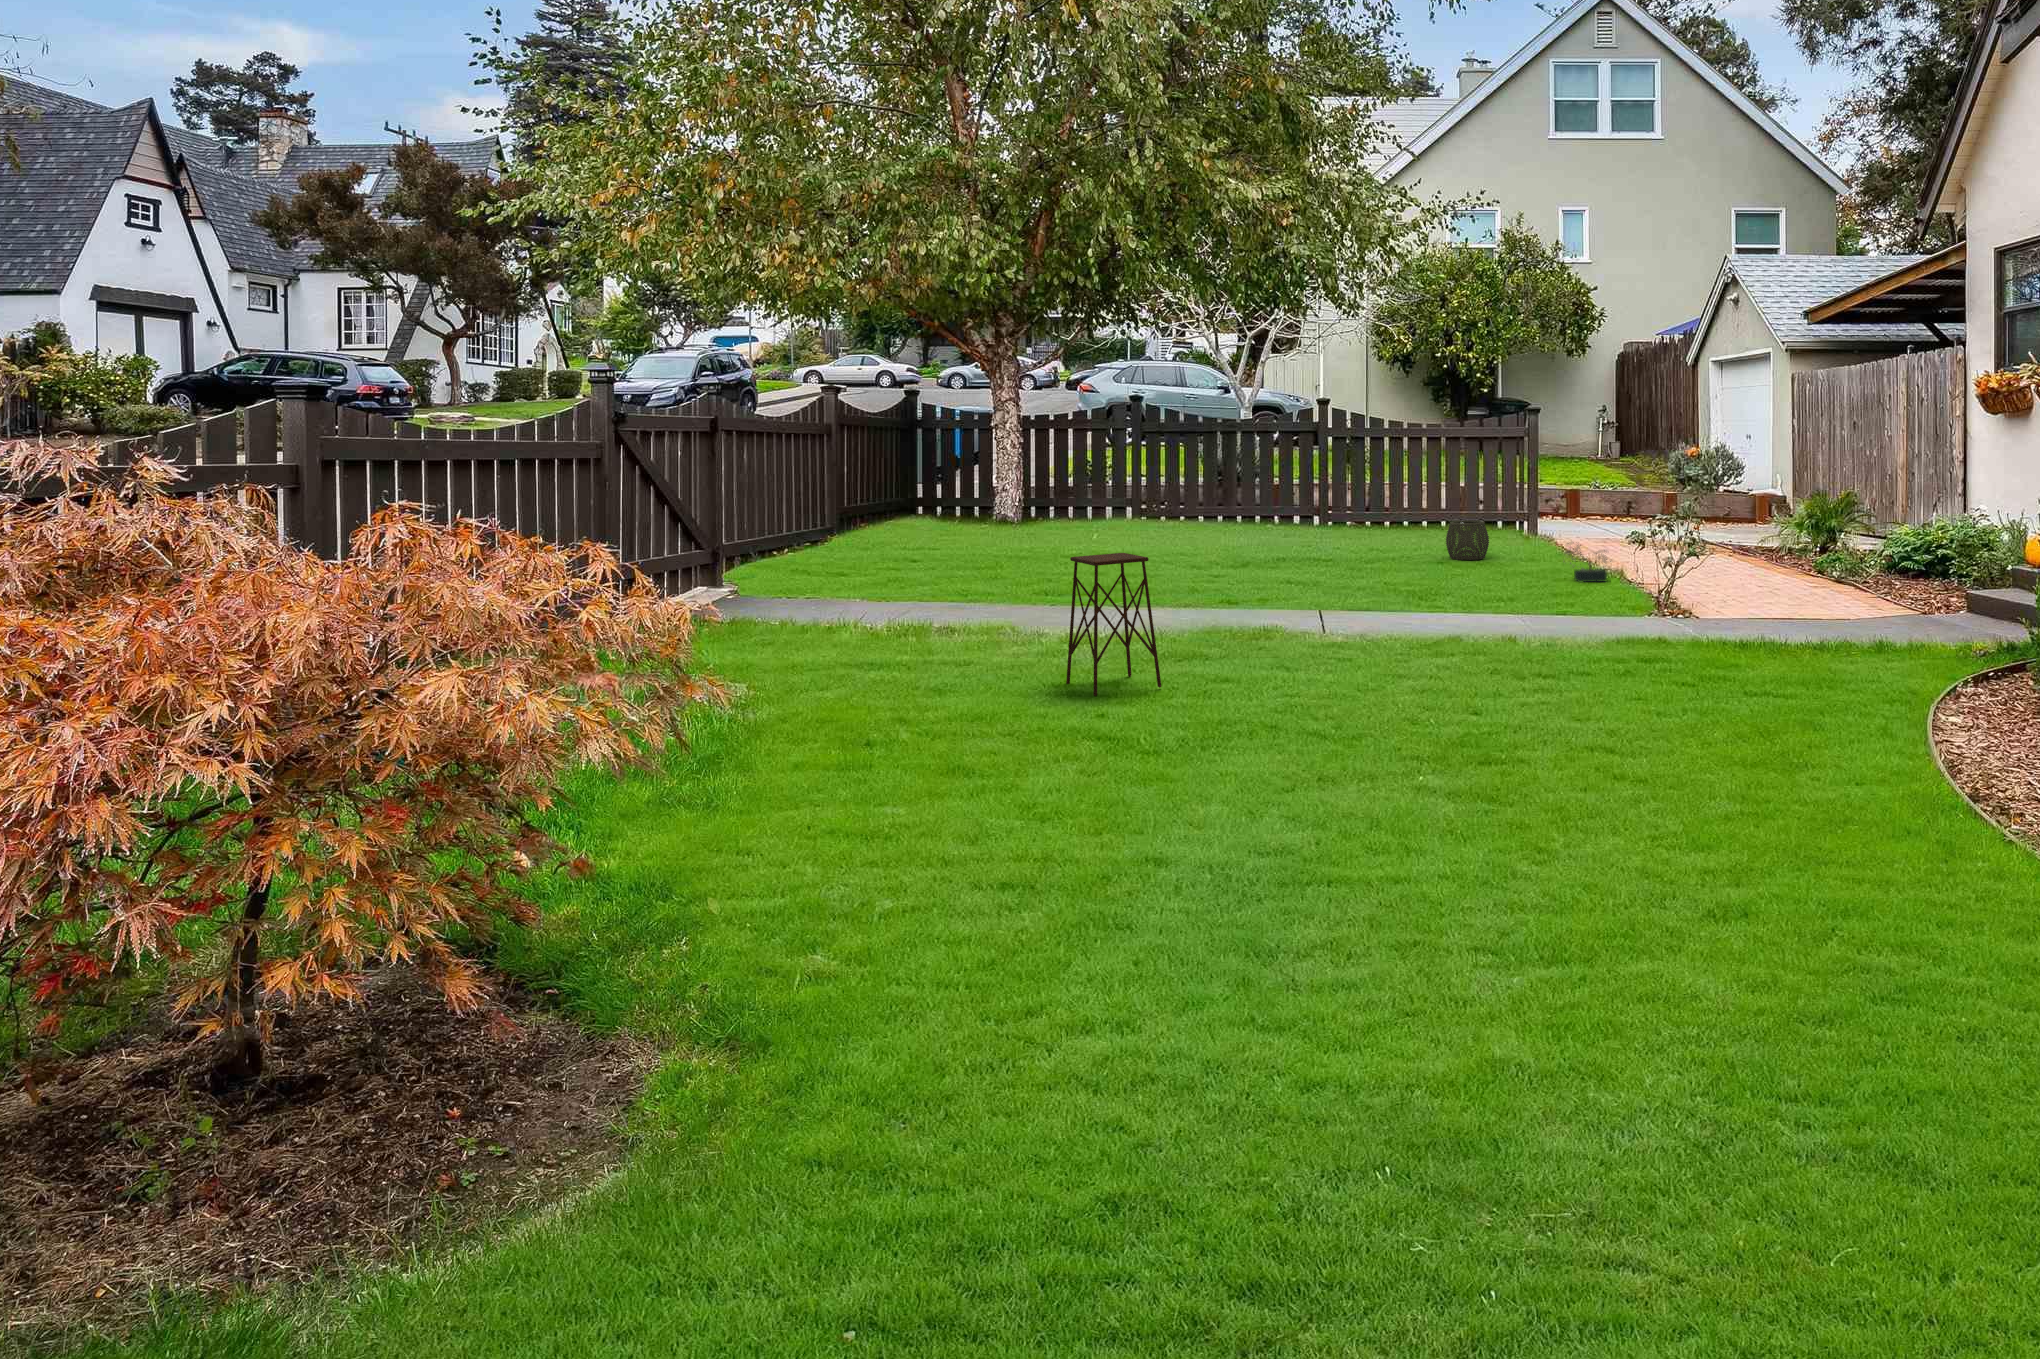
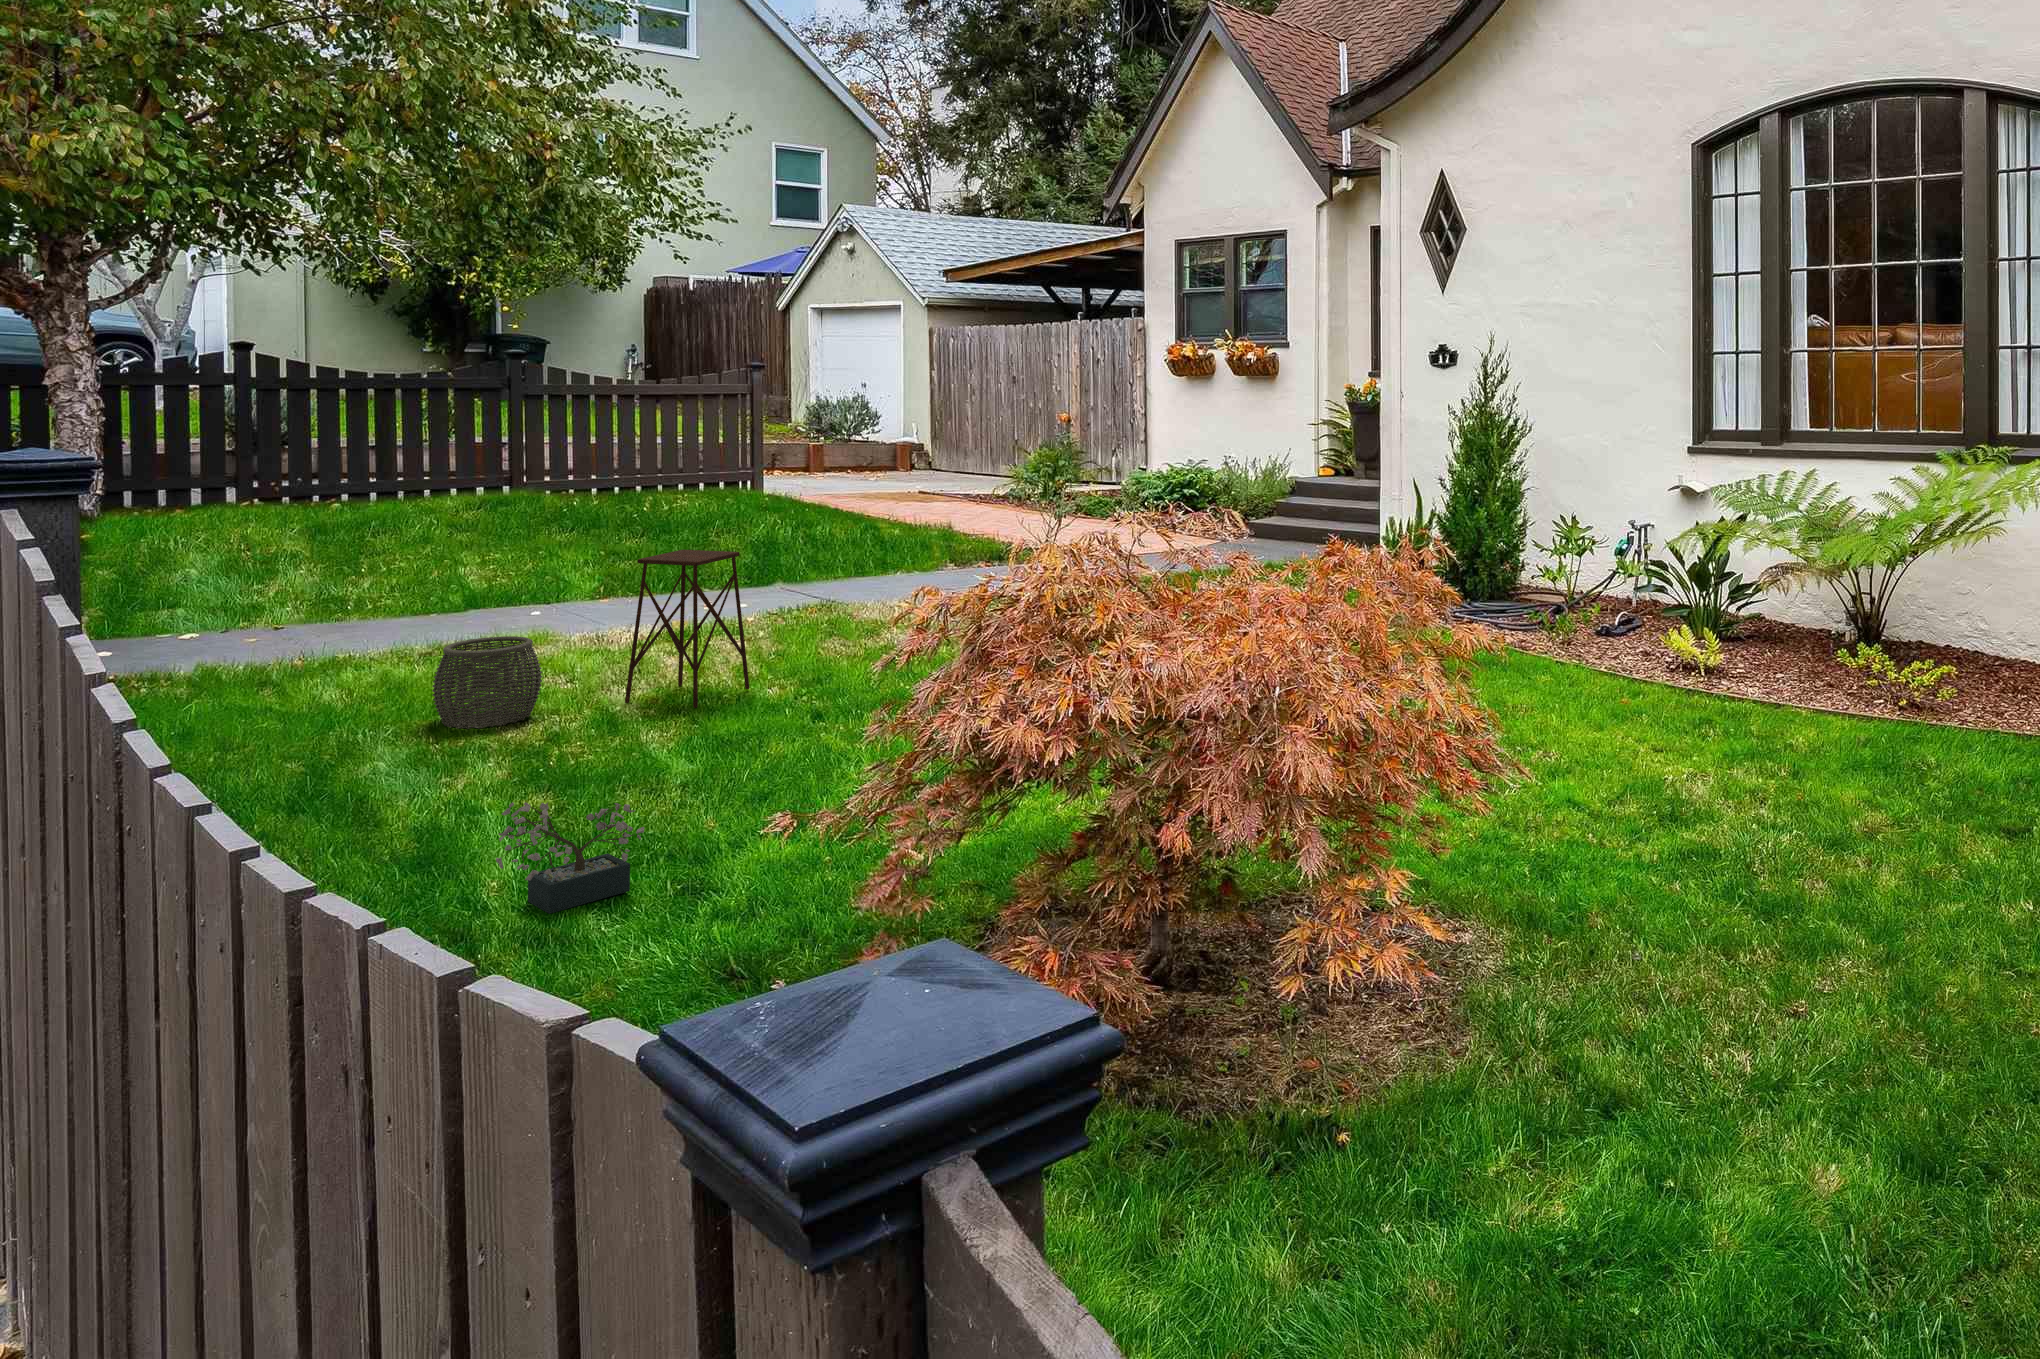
woven basket: present [1446,520,1489,560] -> present [432,636,543,729]
decorative plant: present [1563,543,1611,582] -> present [496,802,644,914]

